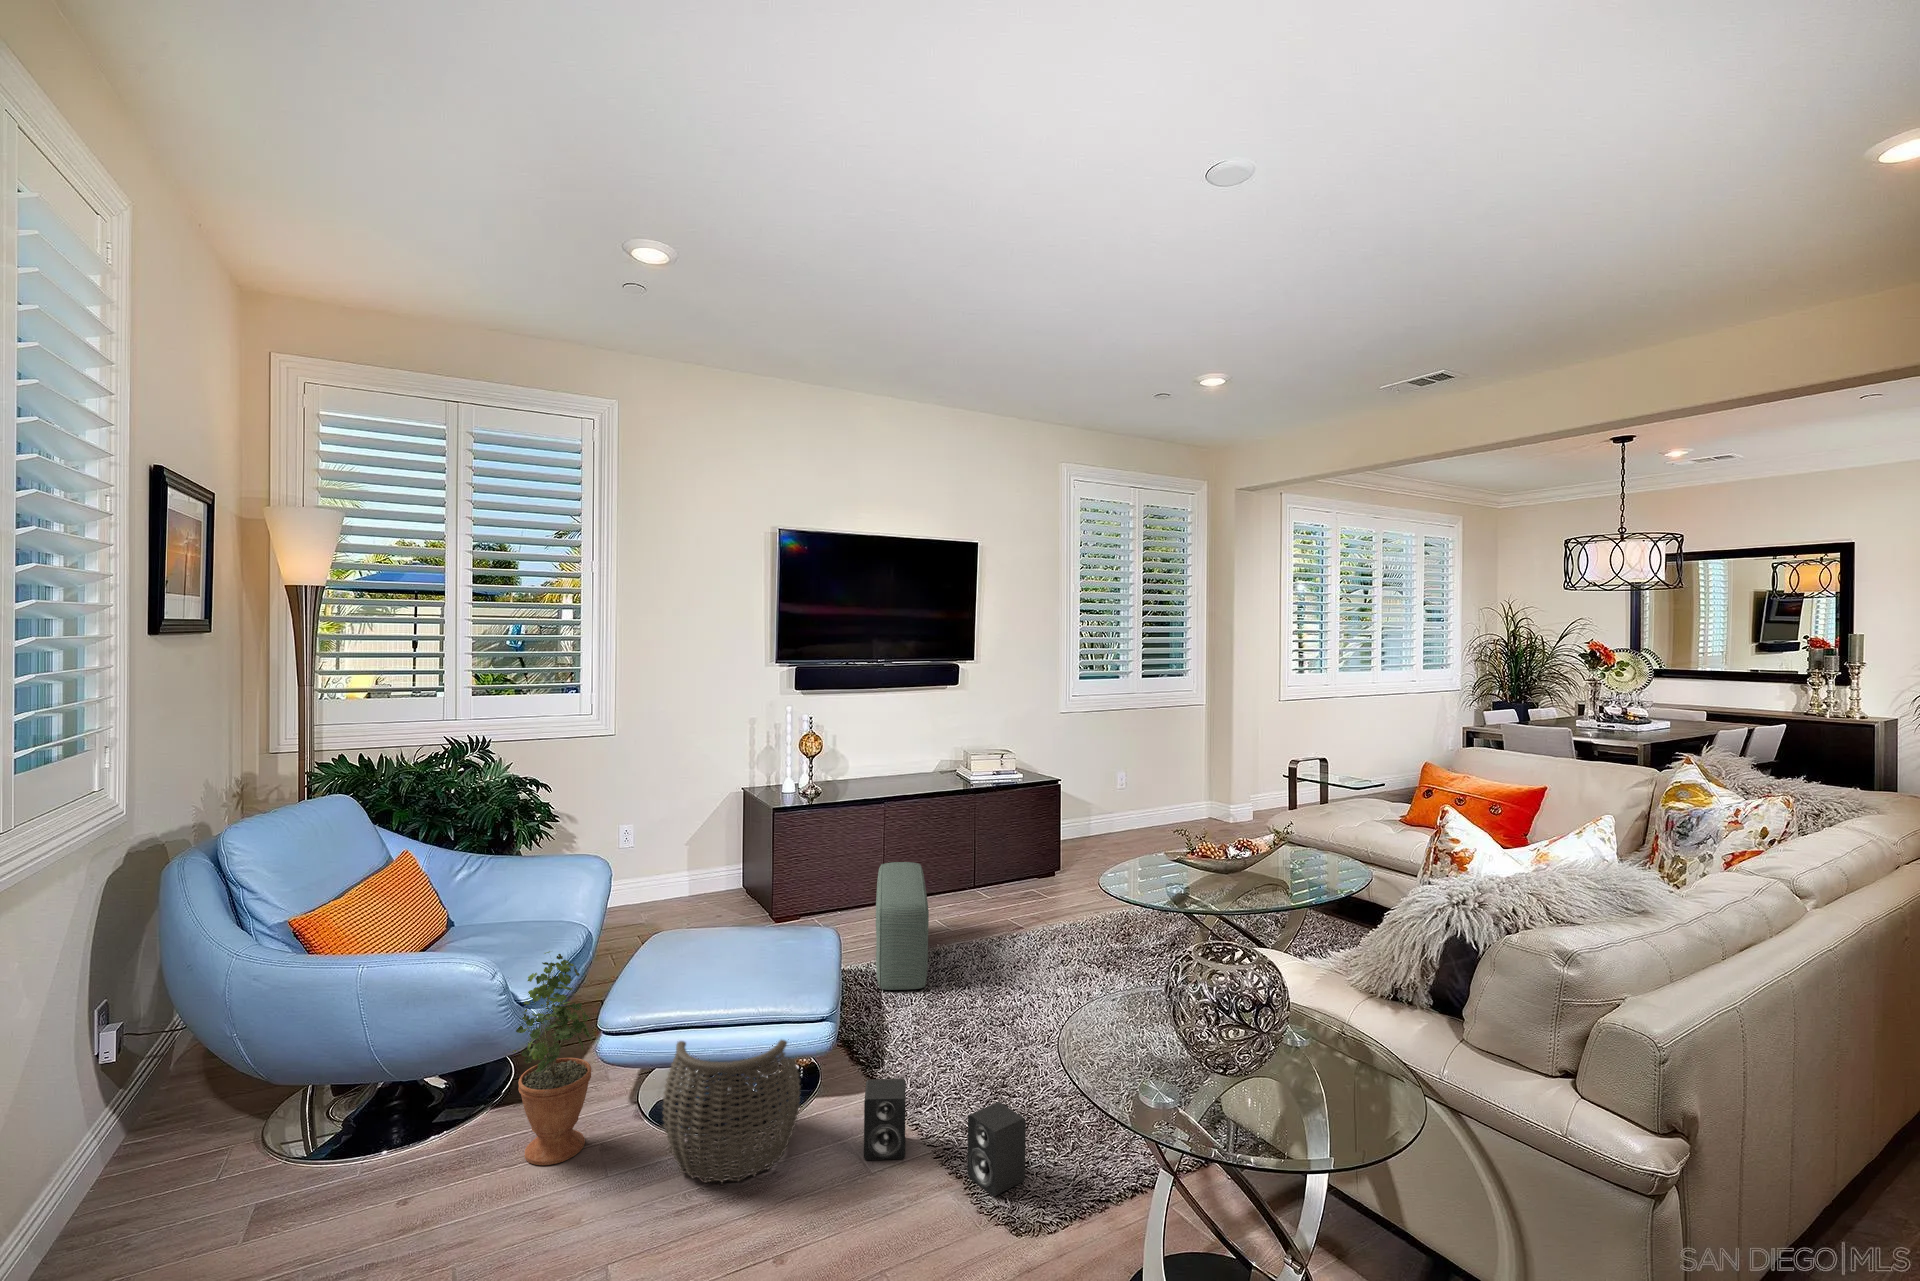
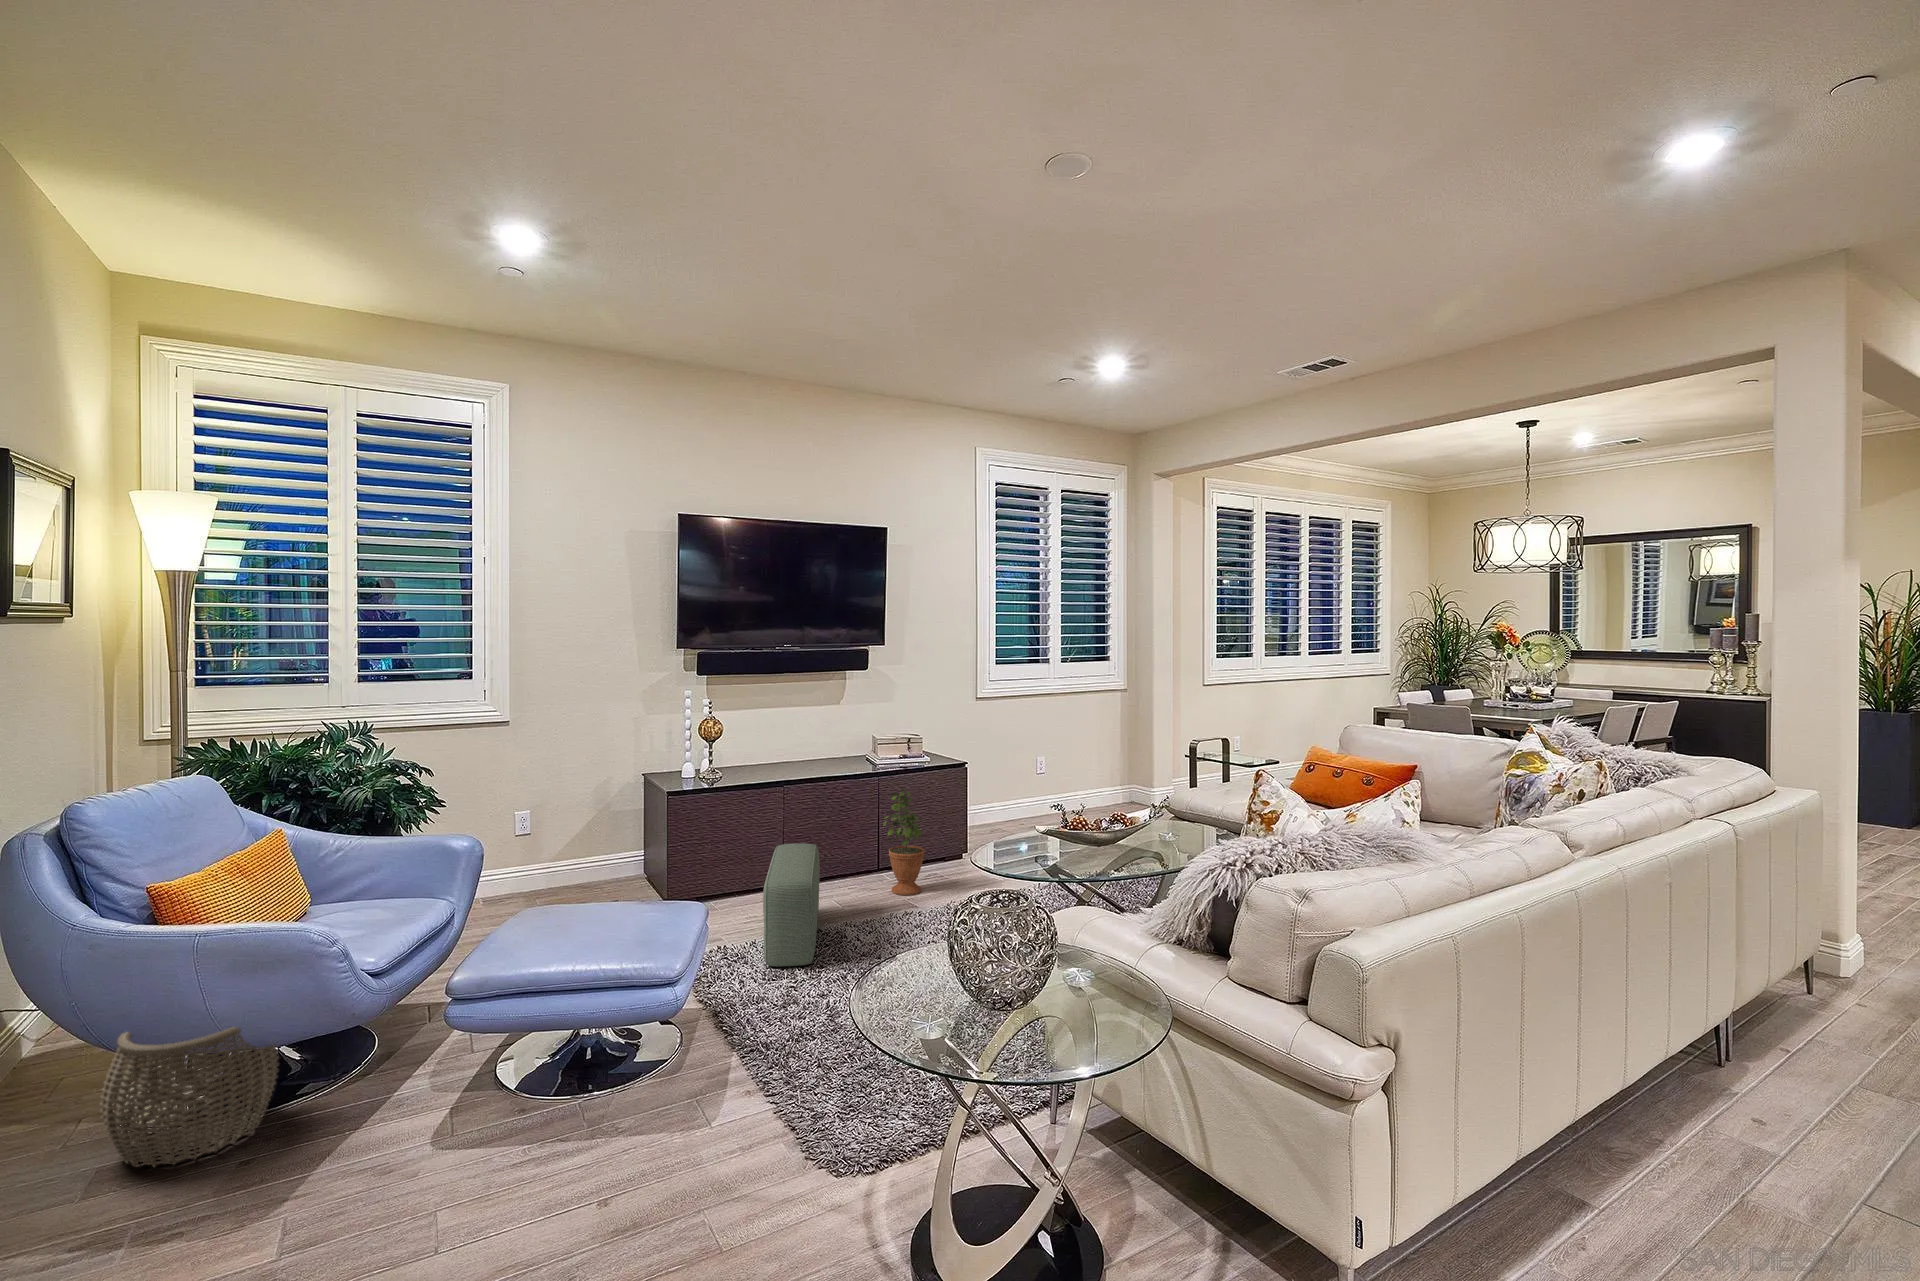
potted plant: present [512,951,592,1165] -> present [883,788,925,895]
woven basket: present [663,1039,801,1183] -> present [100,1027,279,1167]
speaker: present [864,1079,1026,1197] -> none [722,1042,875,1148]

